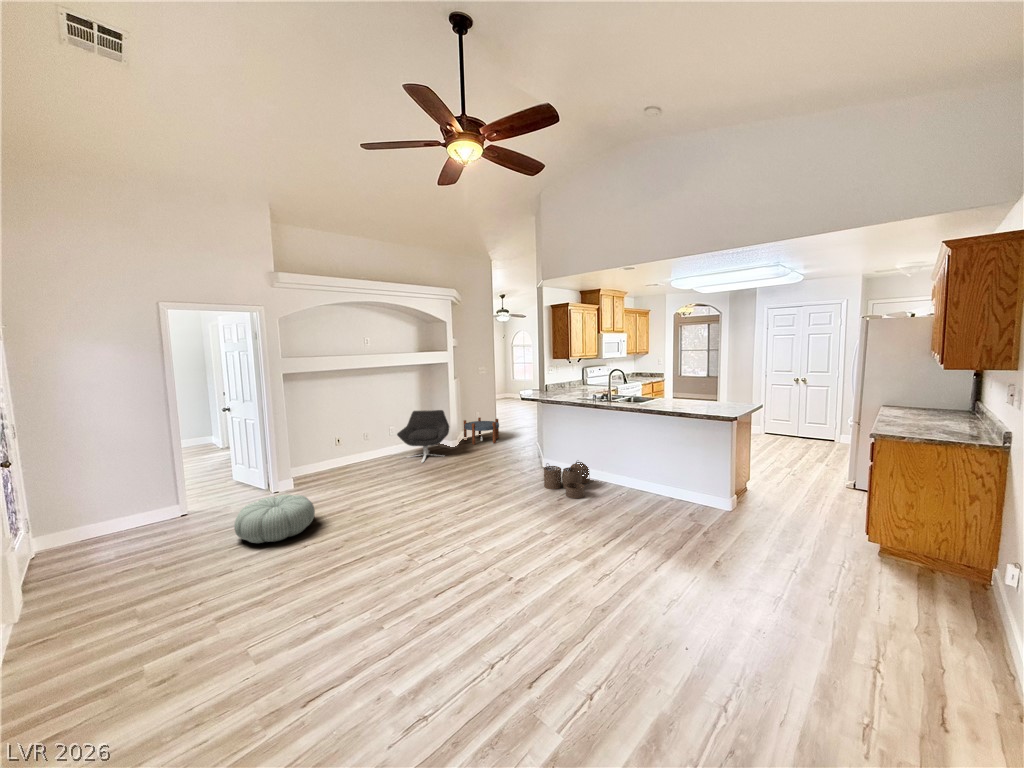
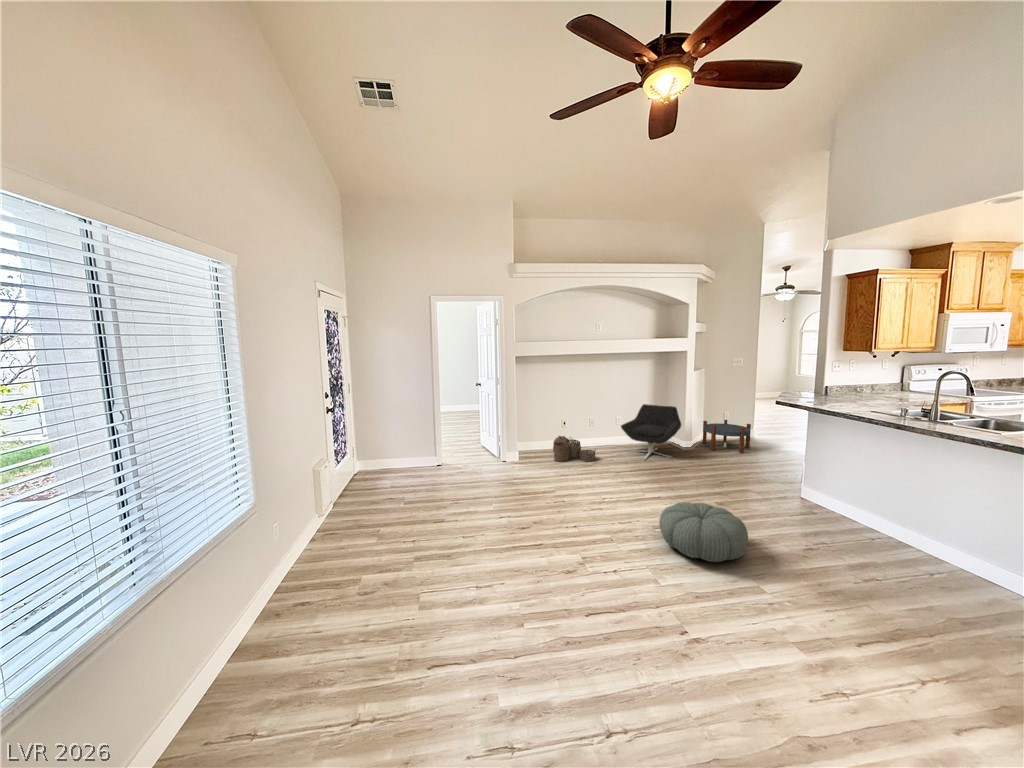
woven basket: present [544,462,589,498] -> present [553,436,595,462]
pouf: present [234,495,315,543] -> present [659,502,748,562]

